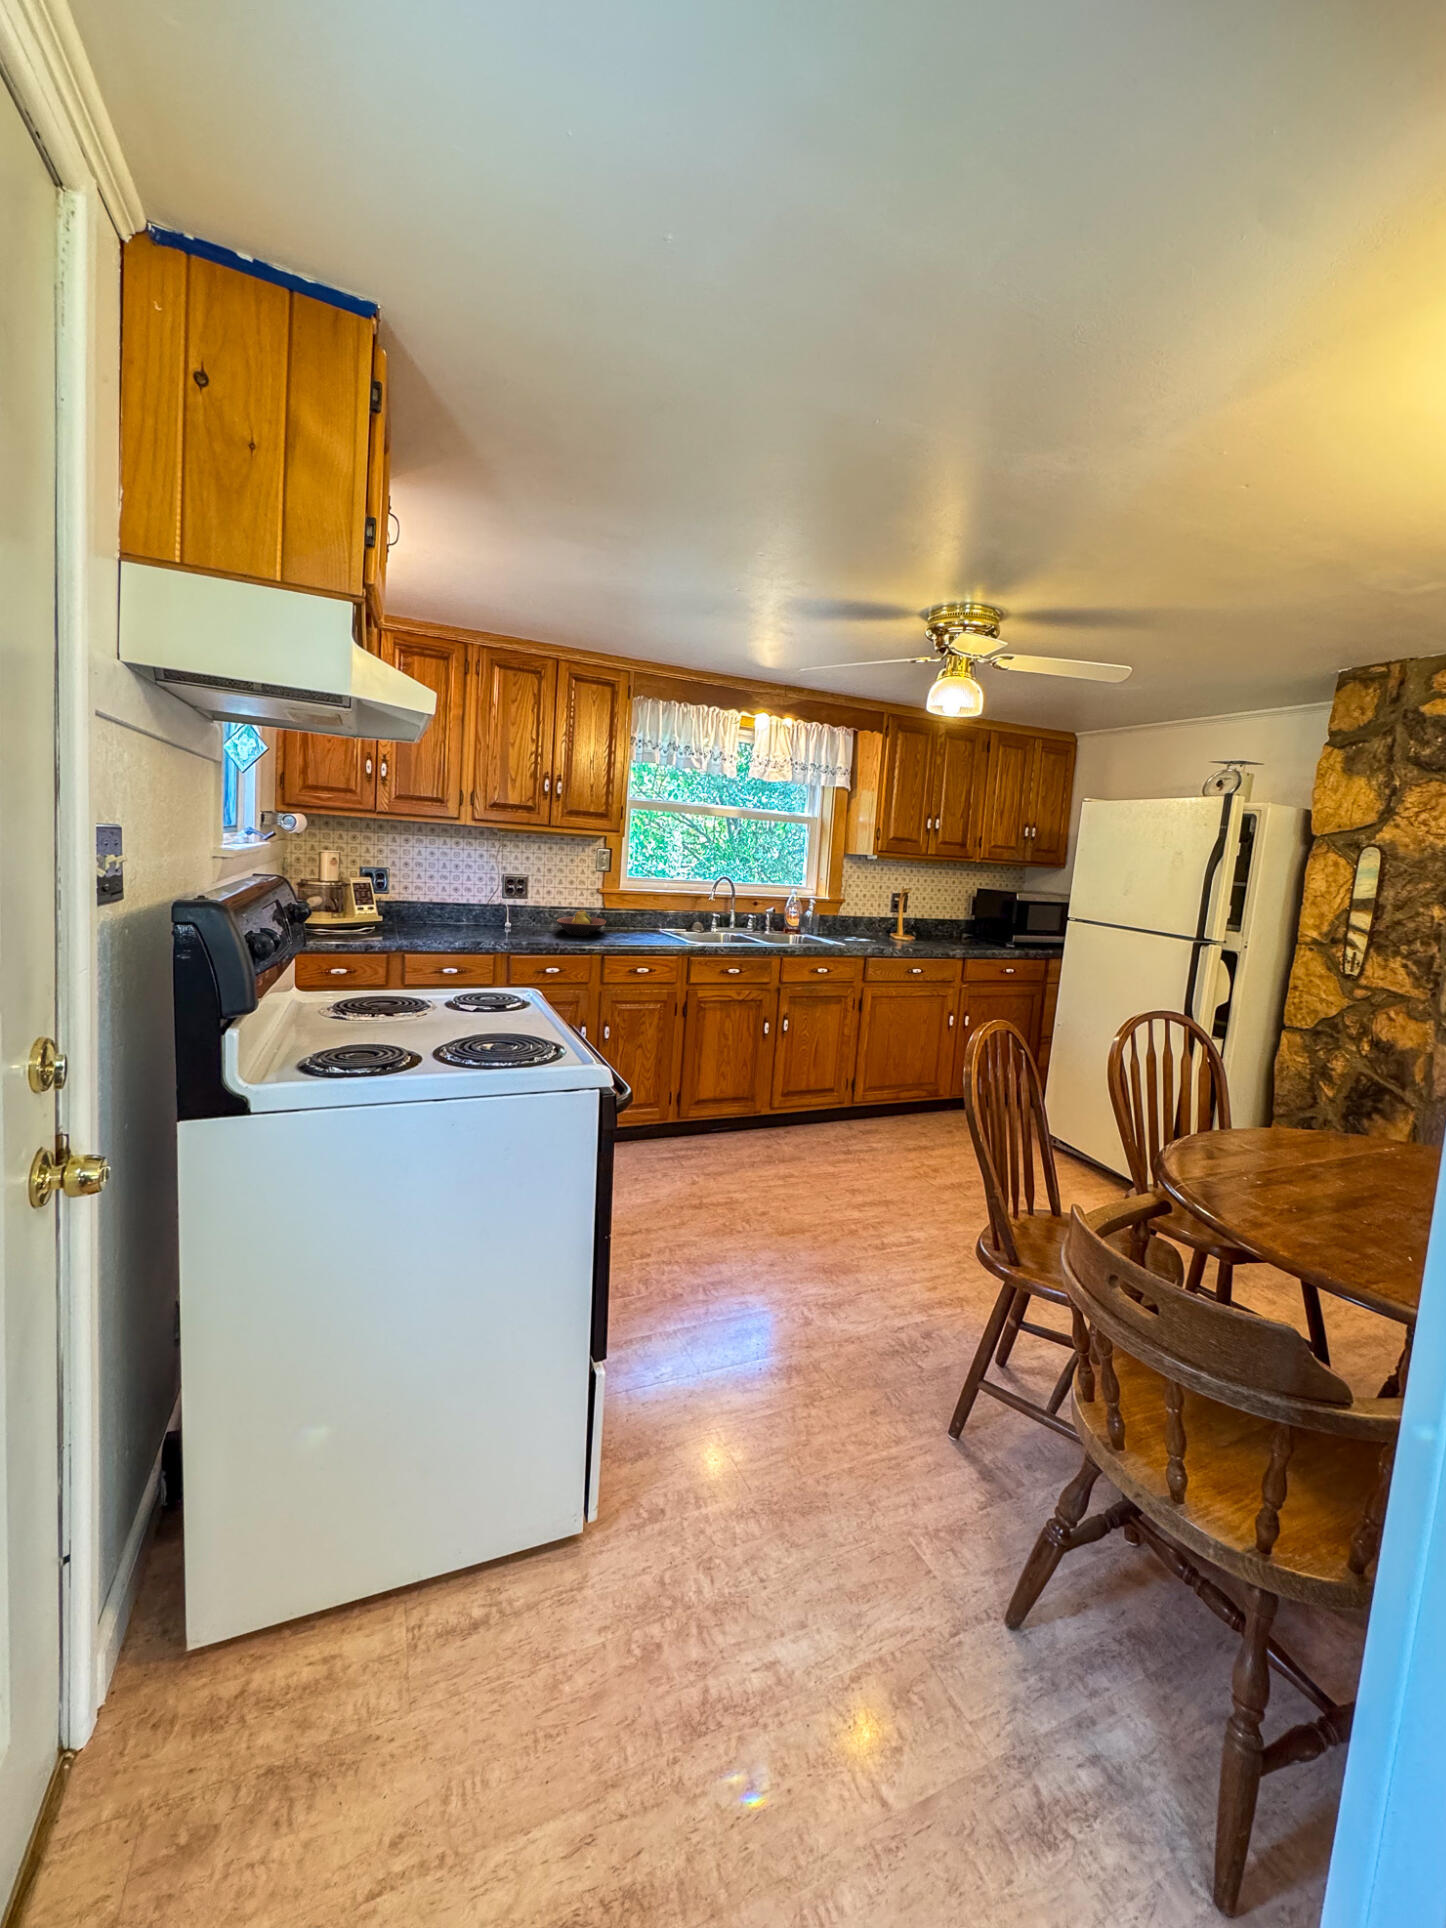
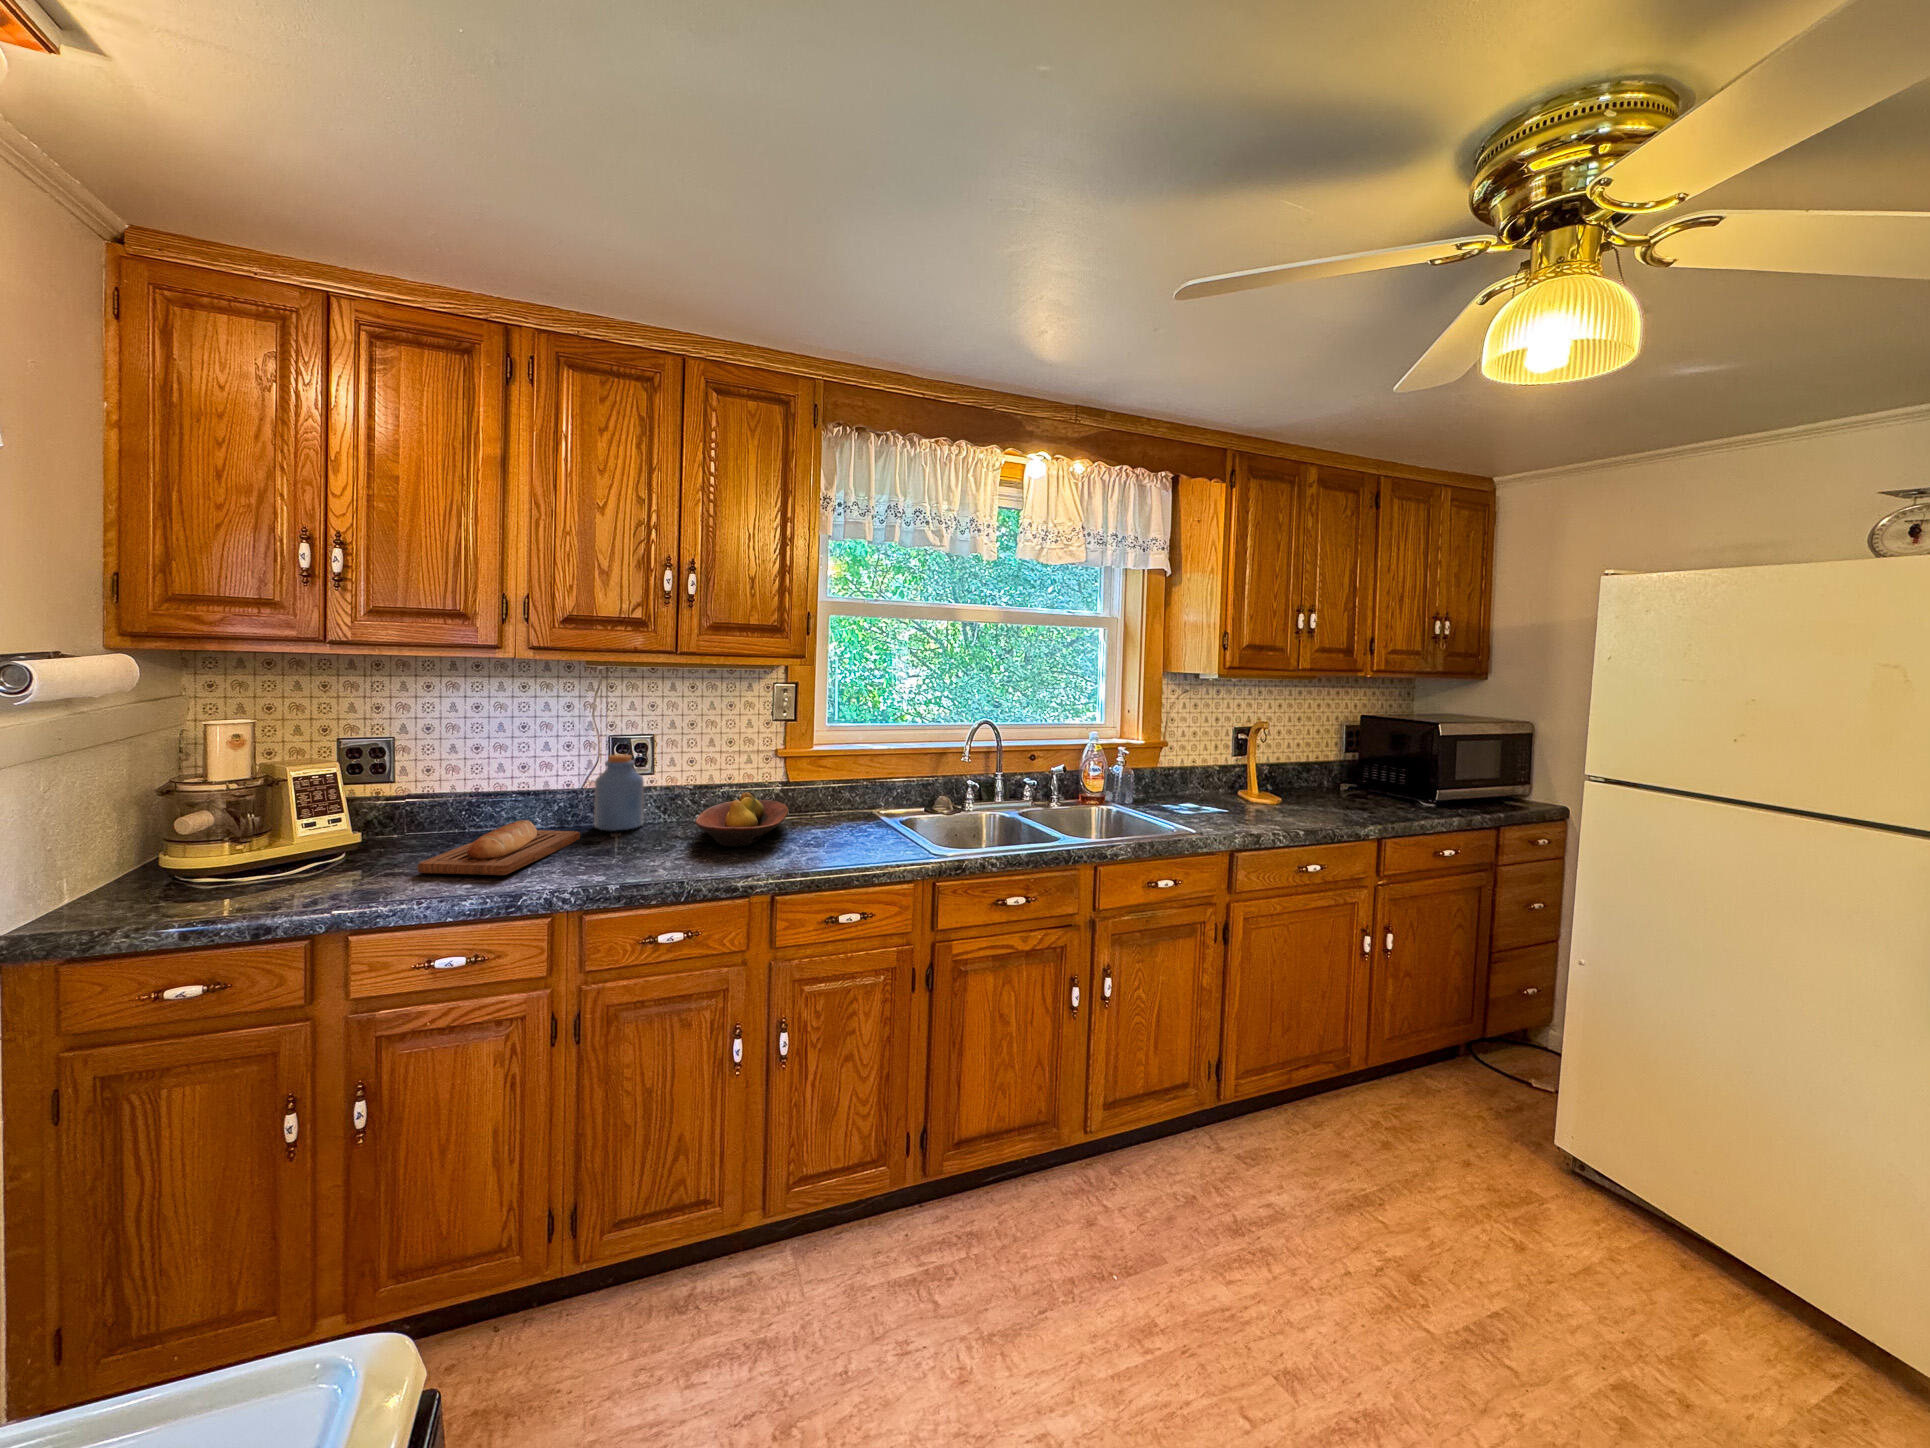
jar: none [496,885,523,927] -> present [594,754,644,831]
bread loaf: none [422,916,491,937] -> present [417,820,580,875]

